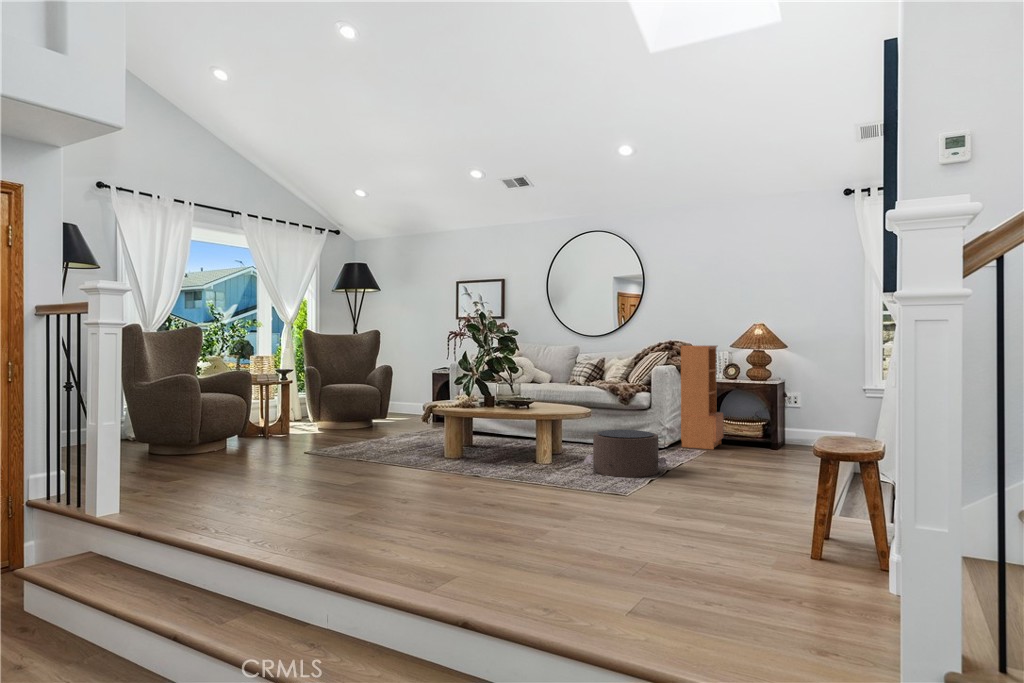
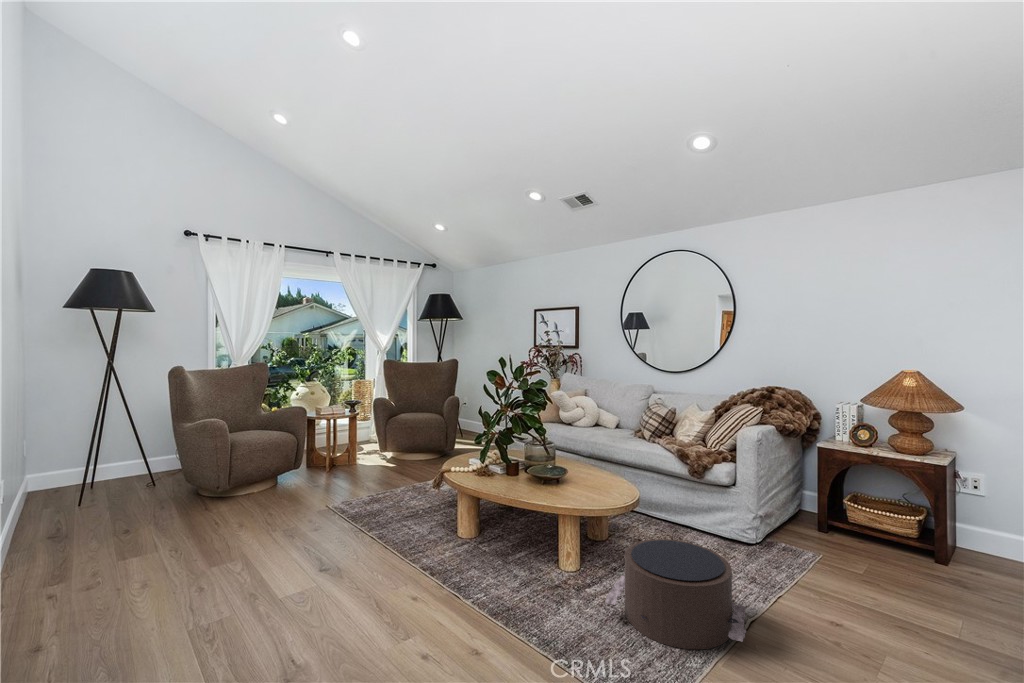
bookcase: present [681,346,724,449] -> none [781,397,850,556]

